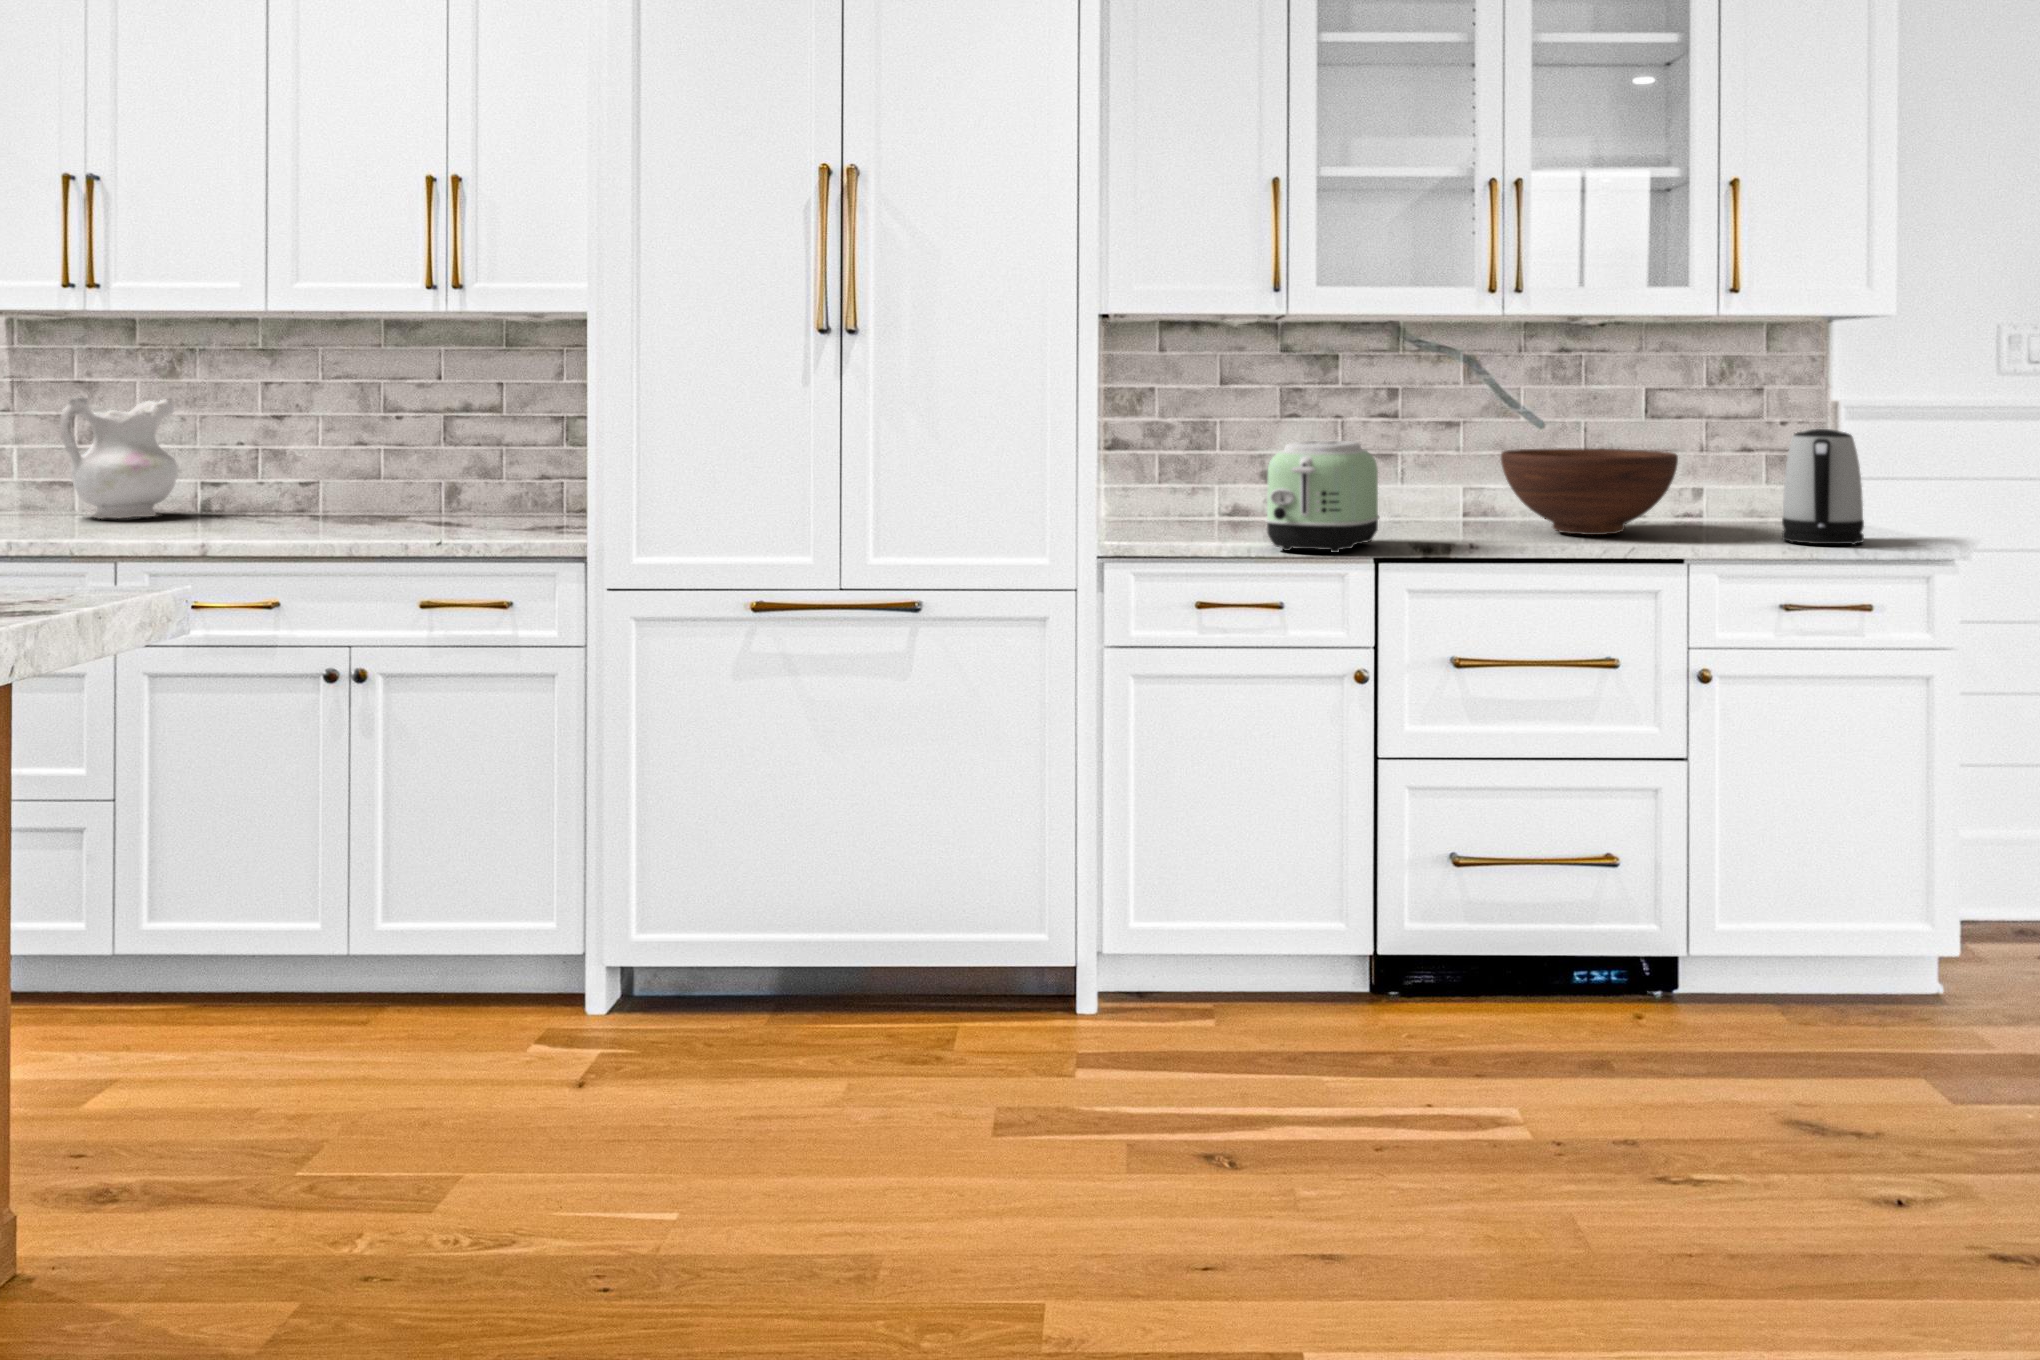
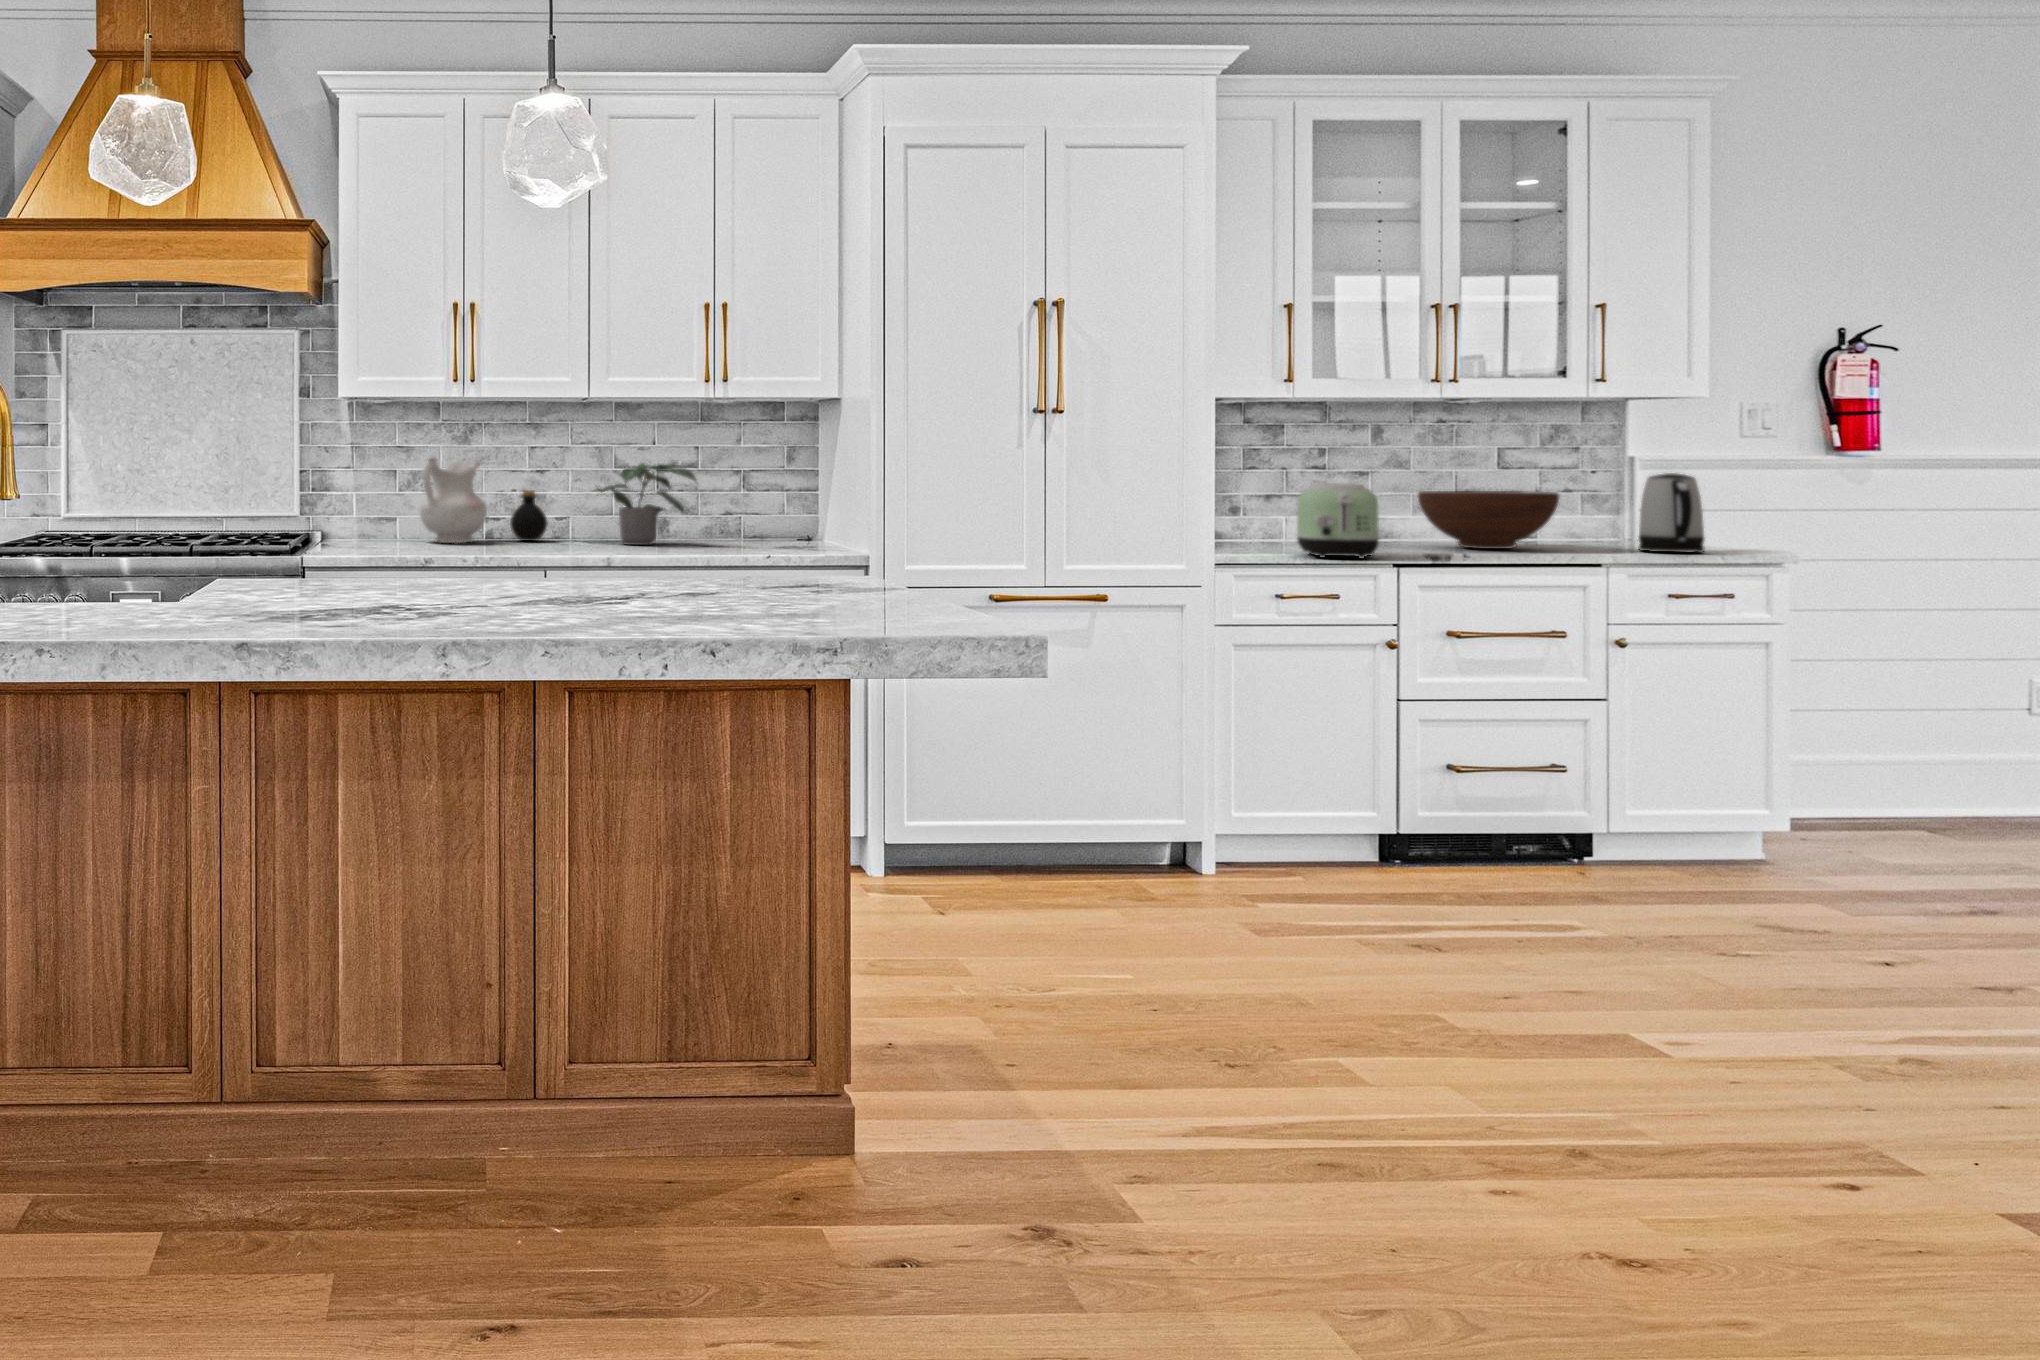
potted plant: none [350,403,474,521] -> present [597,463,696,545]
bottle: none [227,442,286,514] -> present [510,490,547,541]

